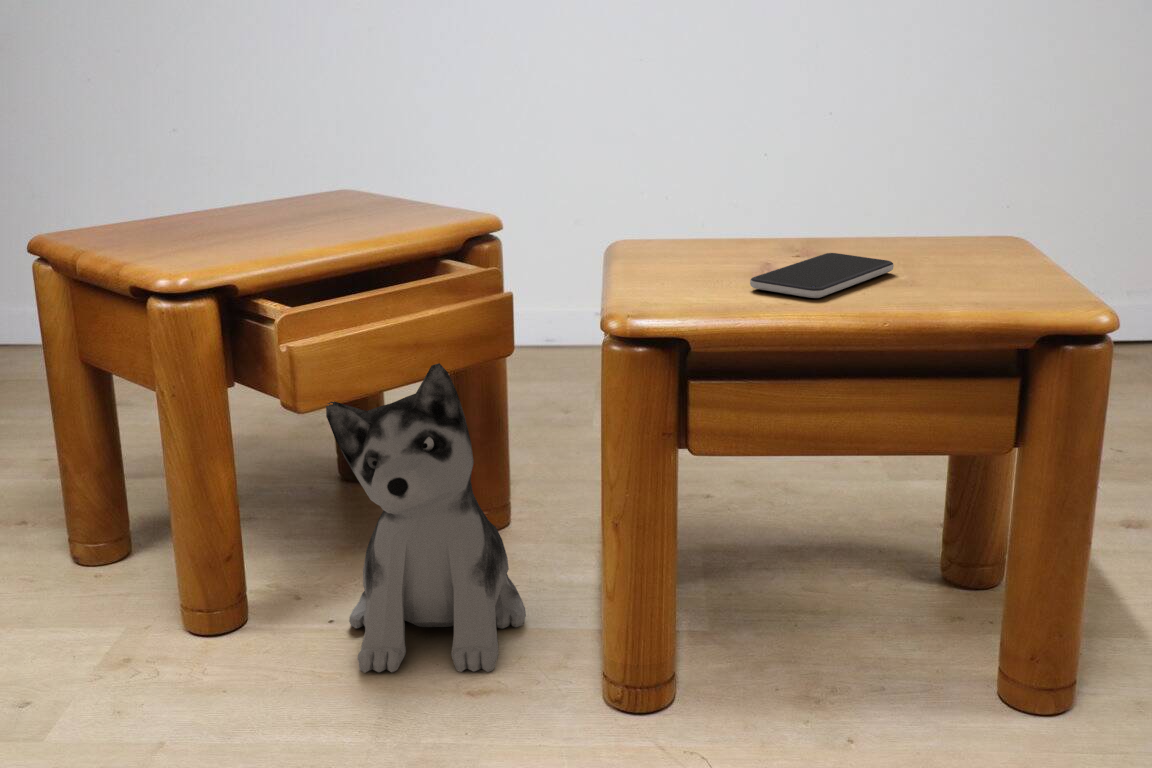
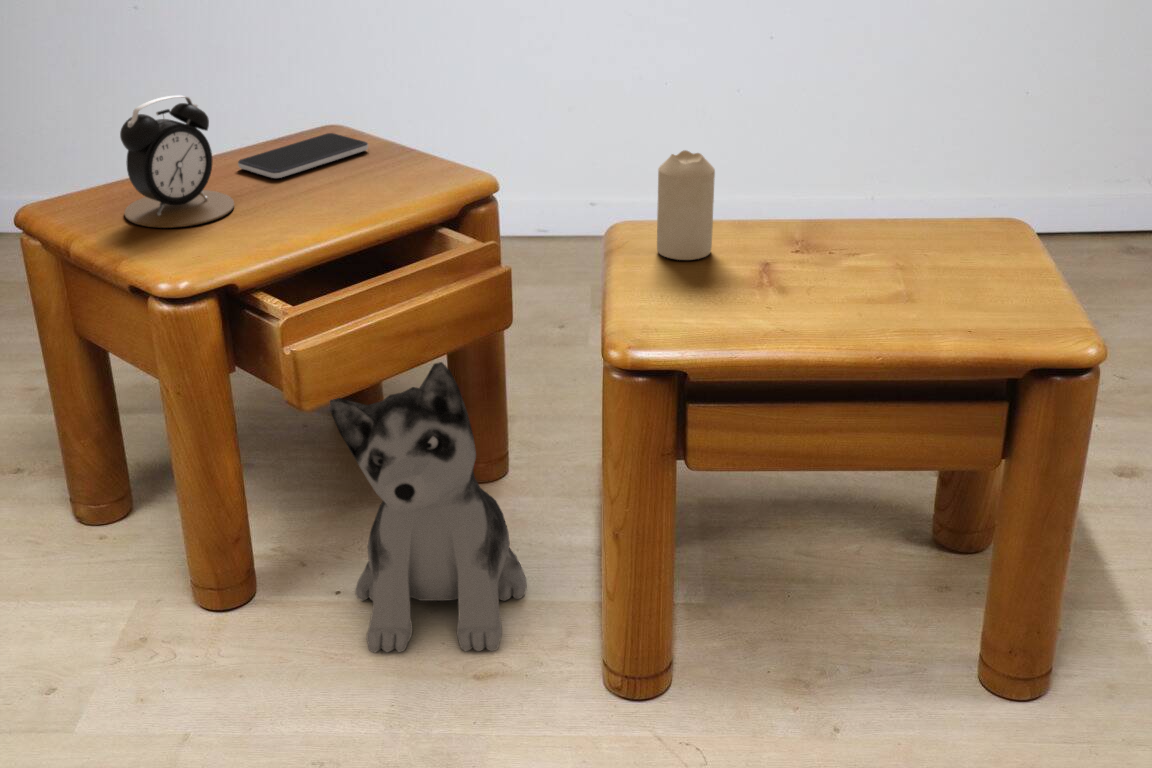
alarm clock: none [132,123,242,245] -> present [120,95,234,228]
candle: none [656,157,713,263] -> present [657,150,715,260]
smartphone: present [750,253,894,298] -> present [238,133,368,178]

